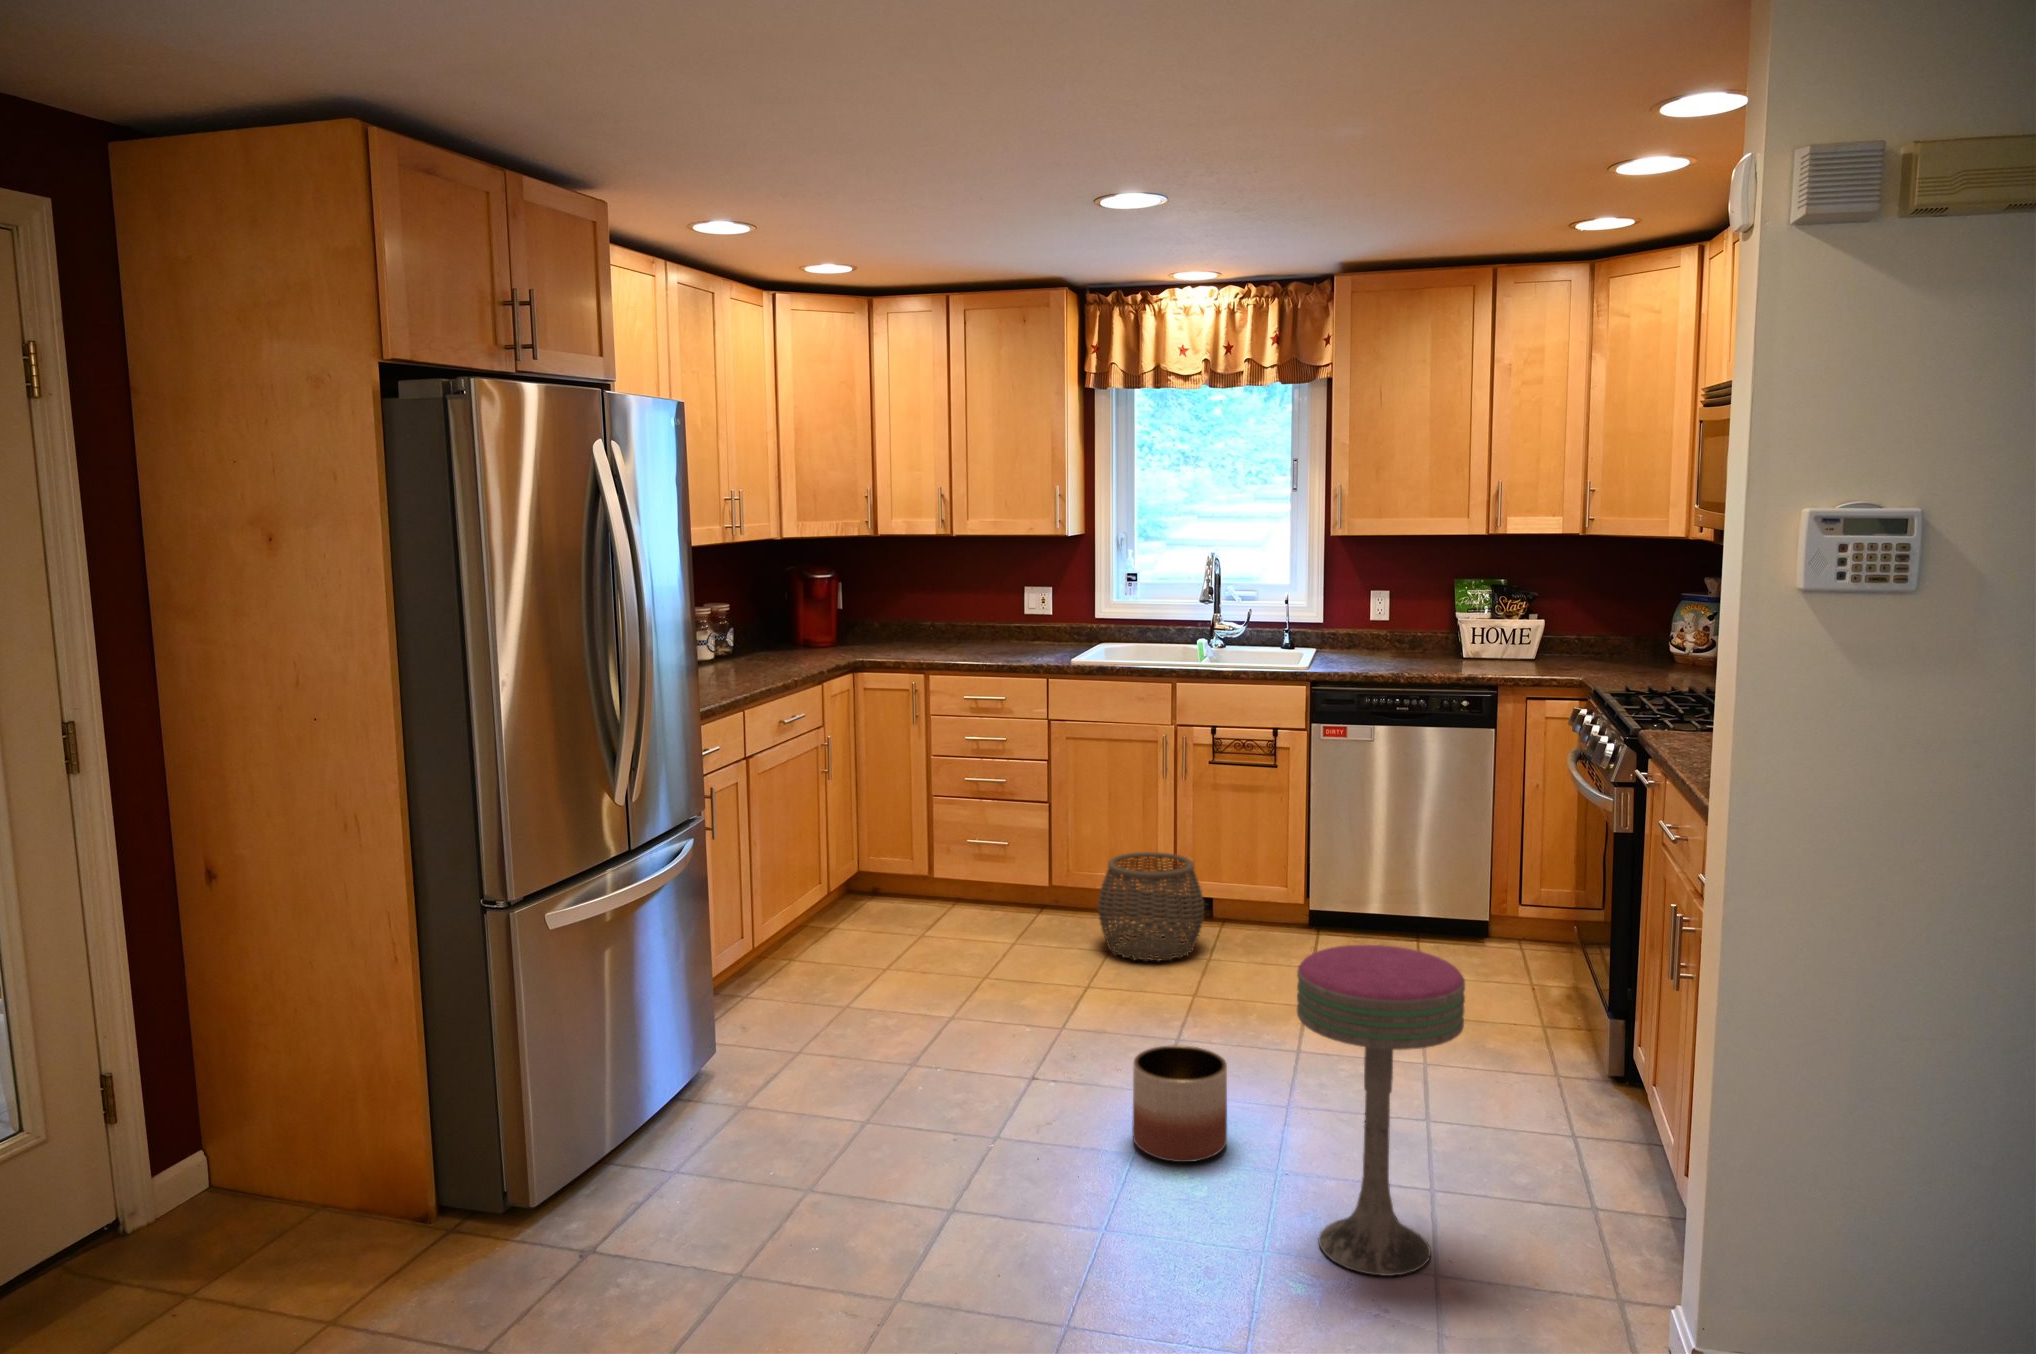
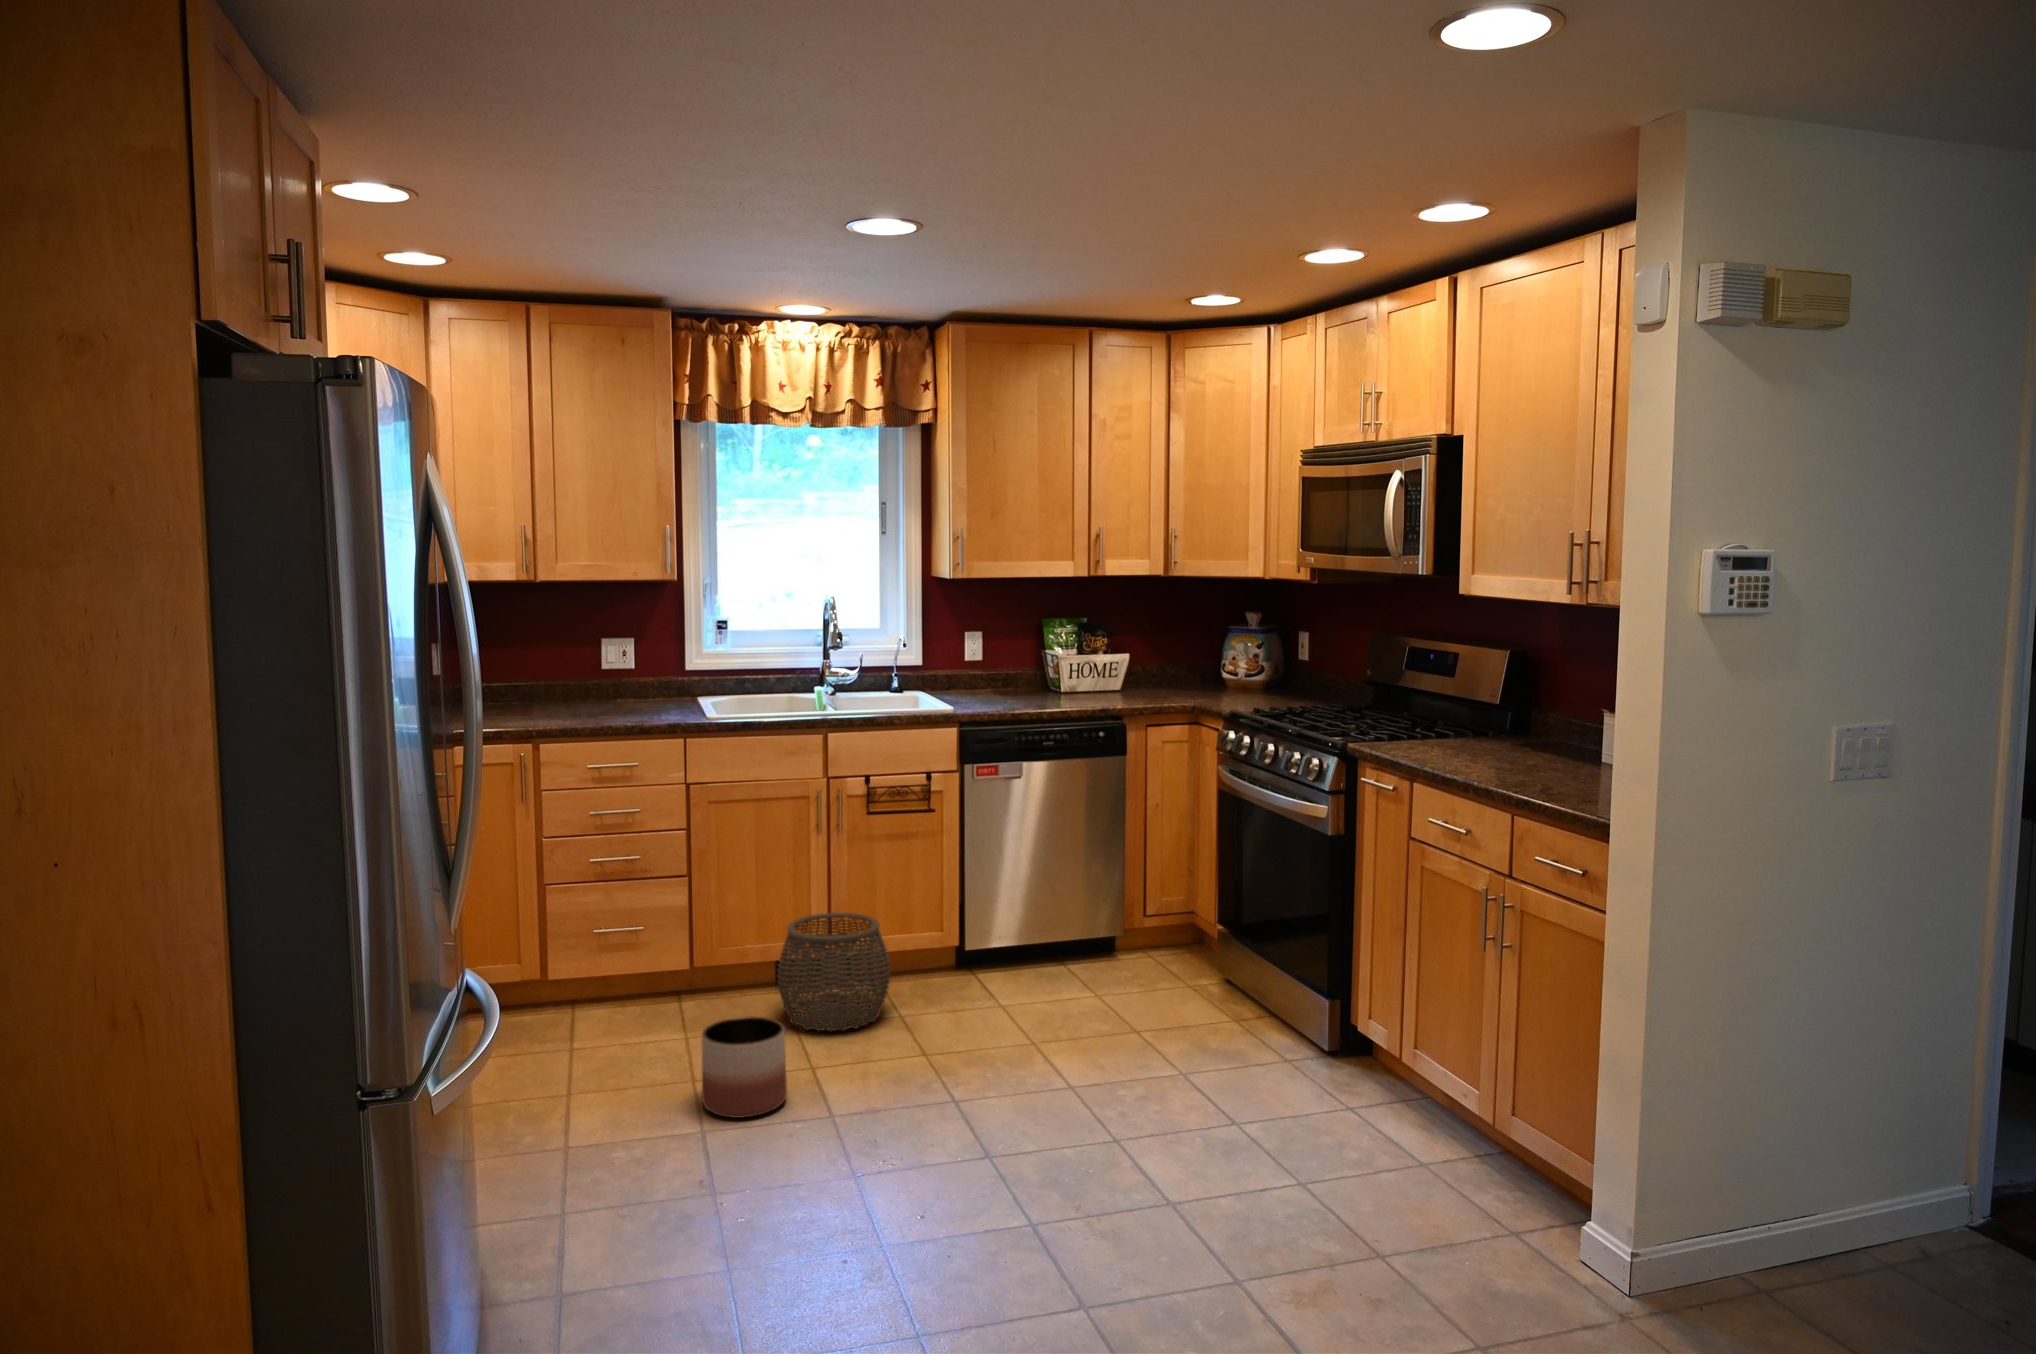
bar stool: present [1297,945,1465,1276] -> none [1254,973,1418,1301]
planter: present [1132,1045,1227,1162] -> present [701,1016,787,1118]

